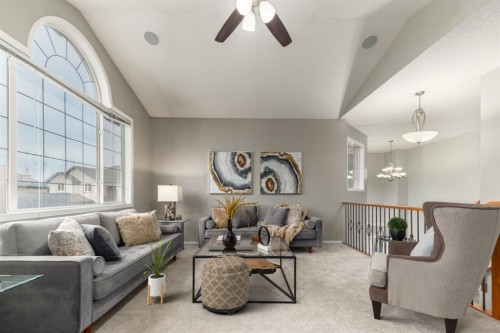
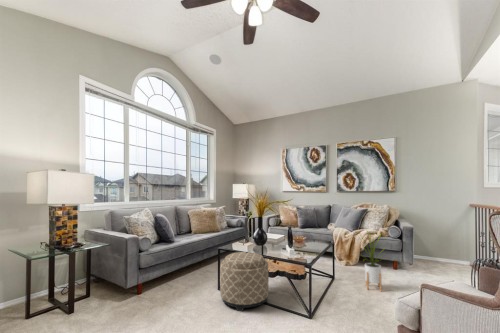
house plant: present [147,242,170,305] -> present [362,238,382,291]

